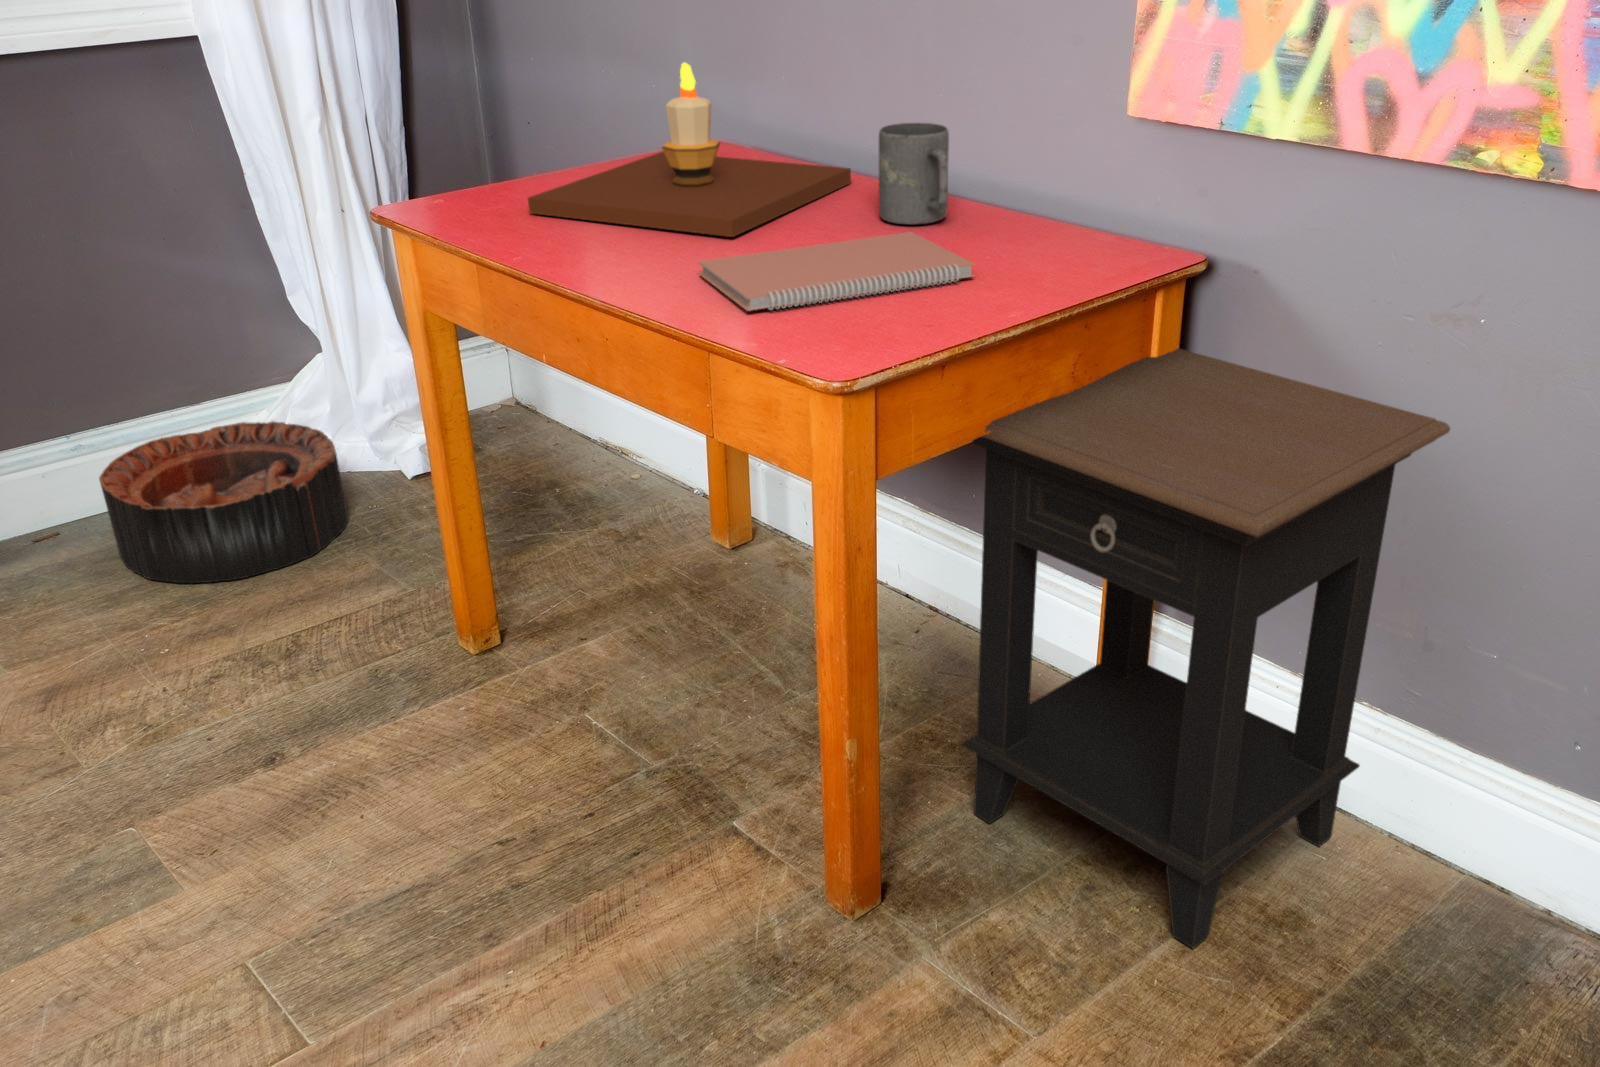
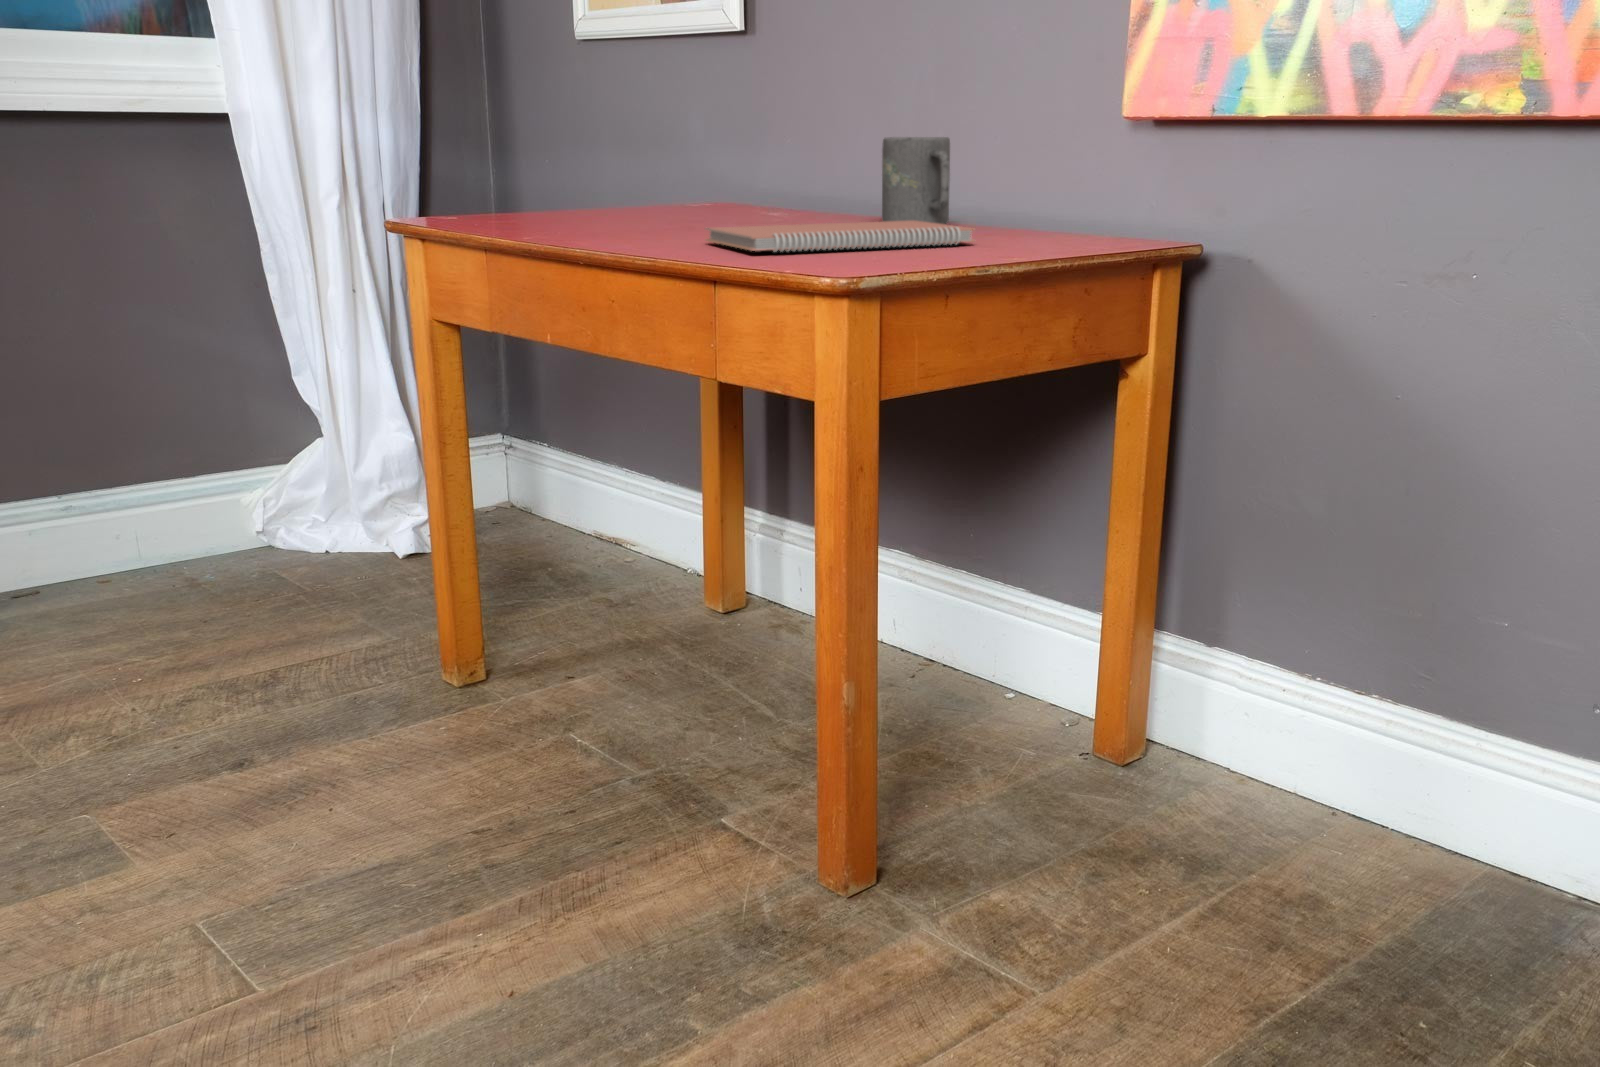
candle: present [528,62,851,237] -> none [540,86,855,229]
side table: present [961,348,1450,948] -> none [942,331,1449,923]
basket: present [99,422,349,583] -> none [86,491,336,630]

